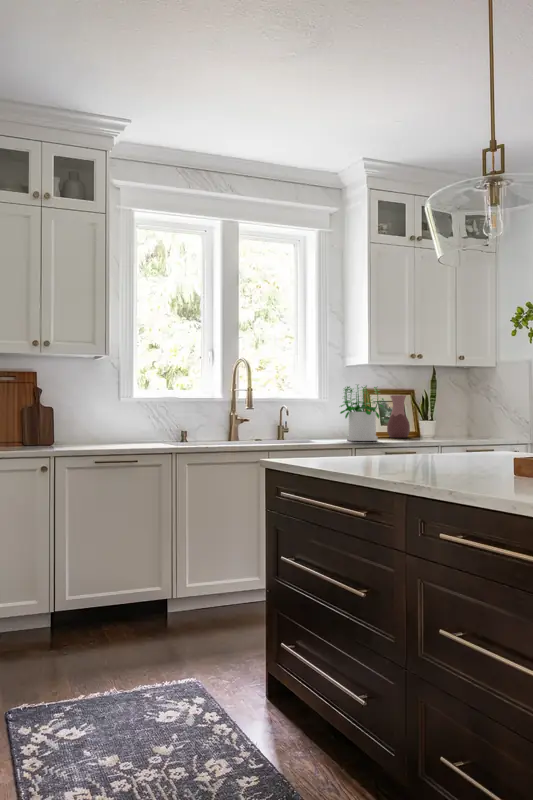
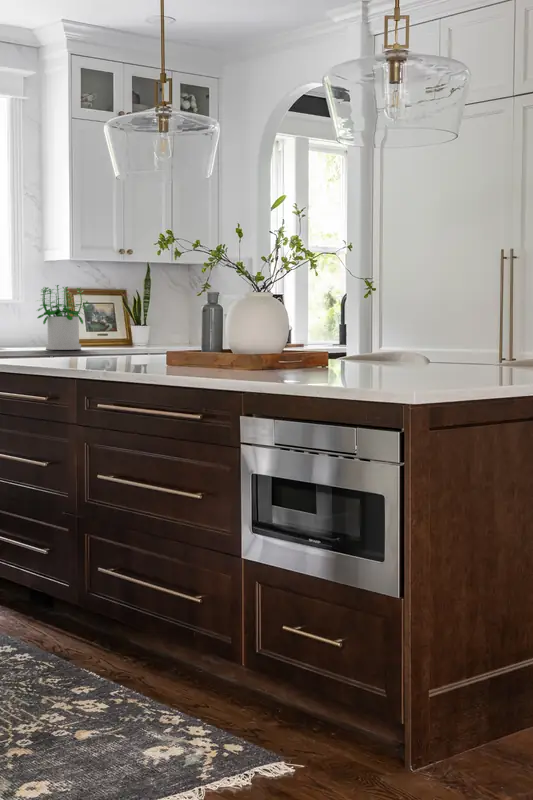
vase: present [387,395,410,438] -> none [94,297,120,345]

